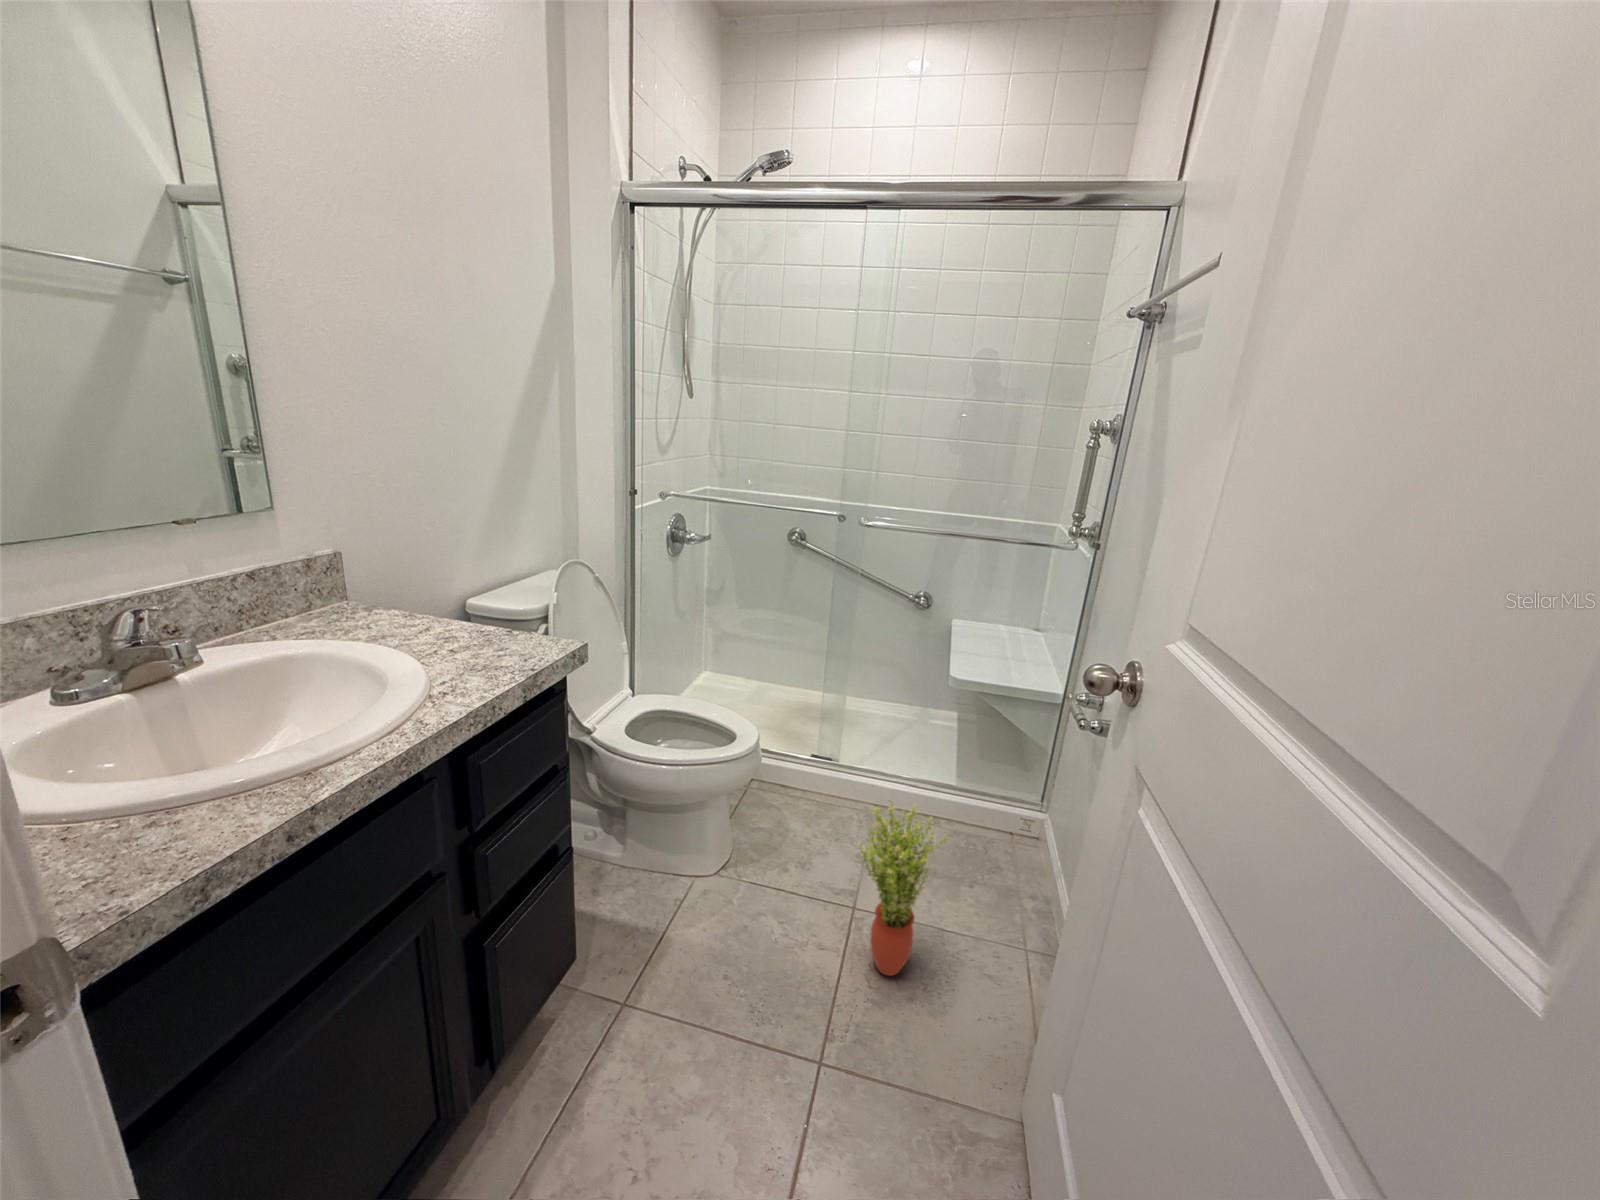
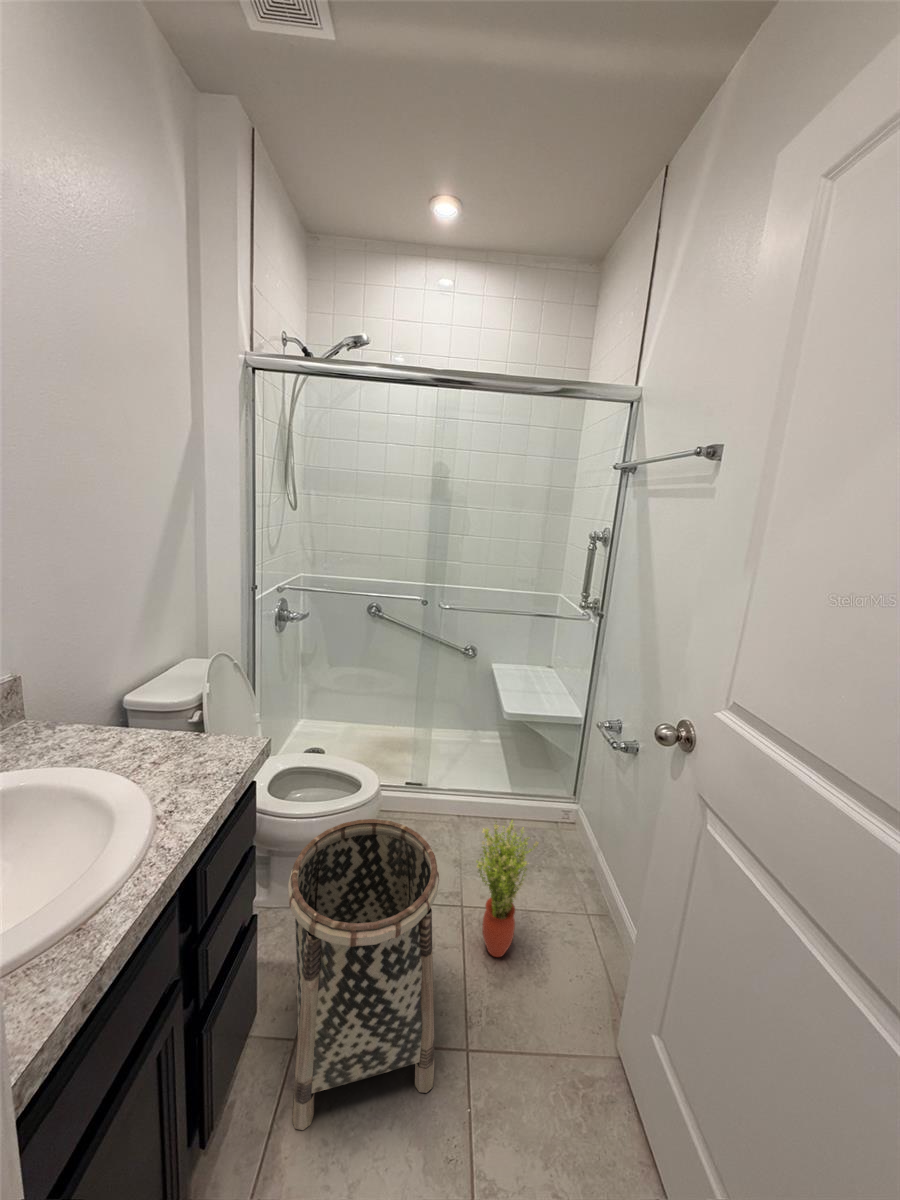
basket: none [604,770,792,1096] -> present [288,819,439,1130]

